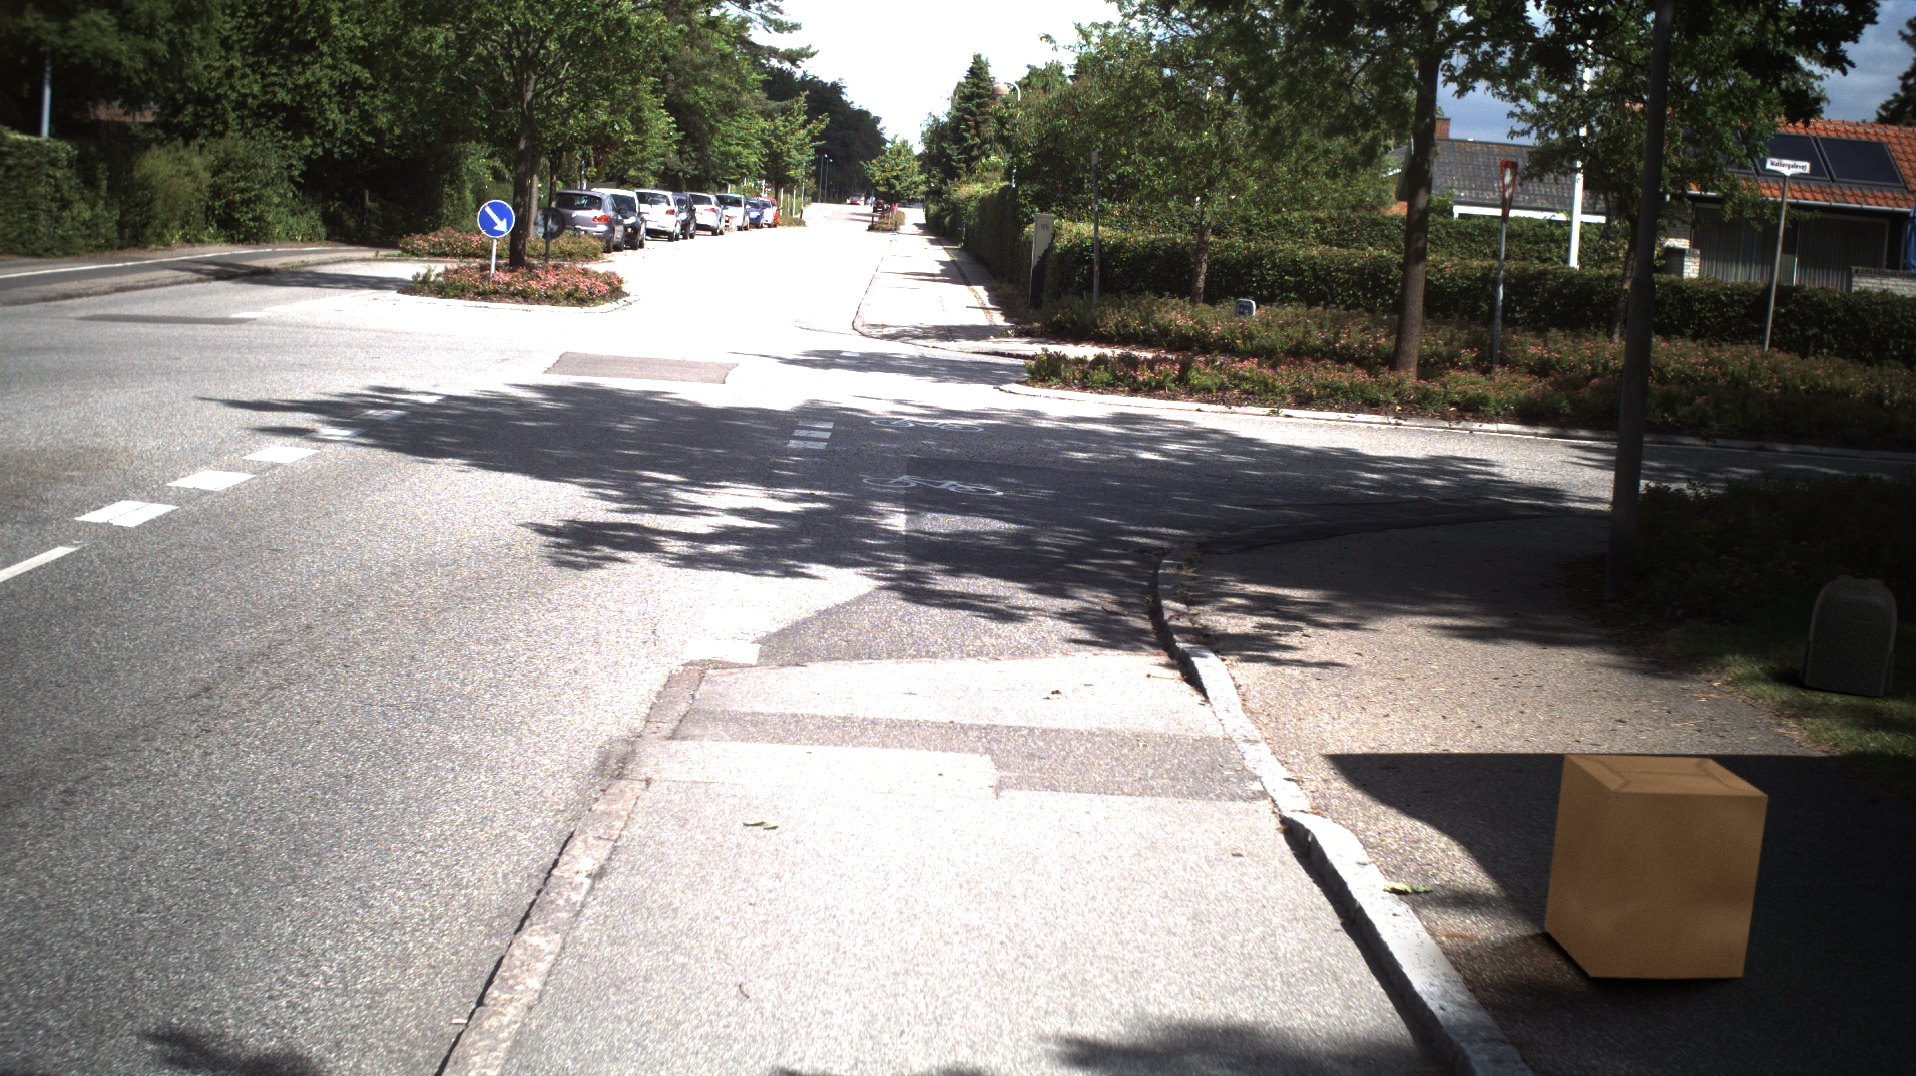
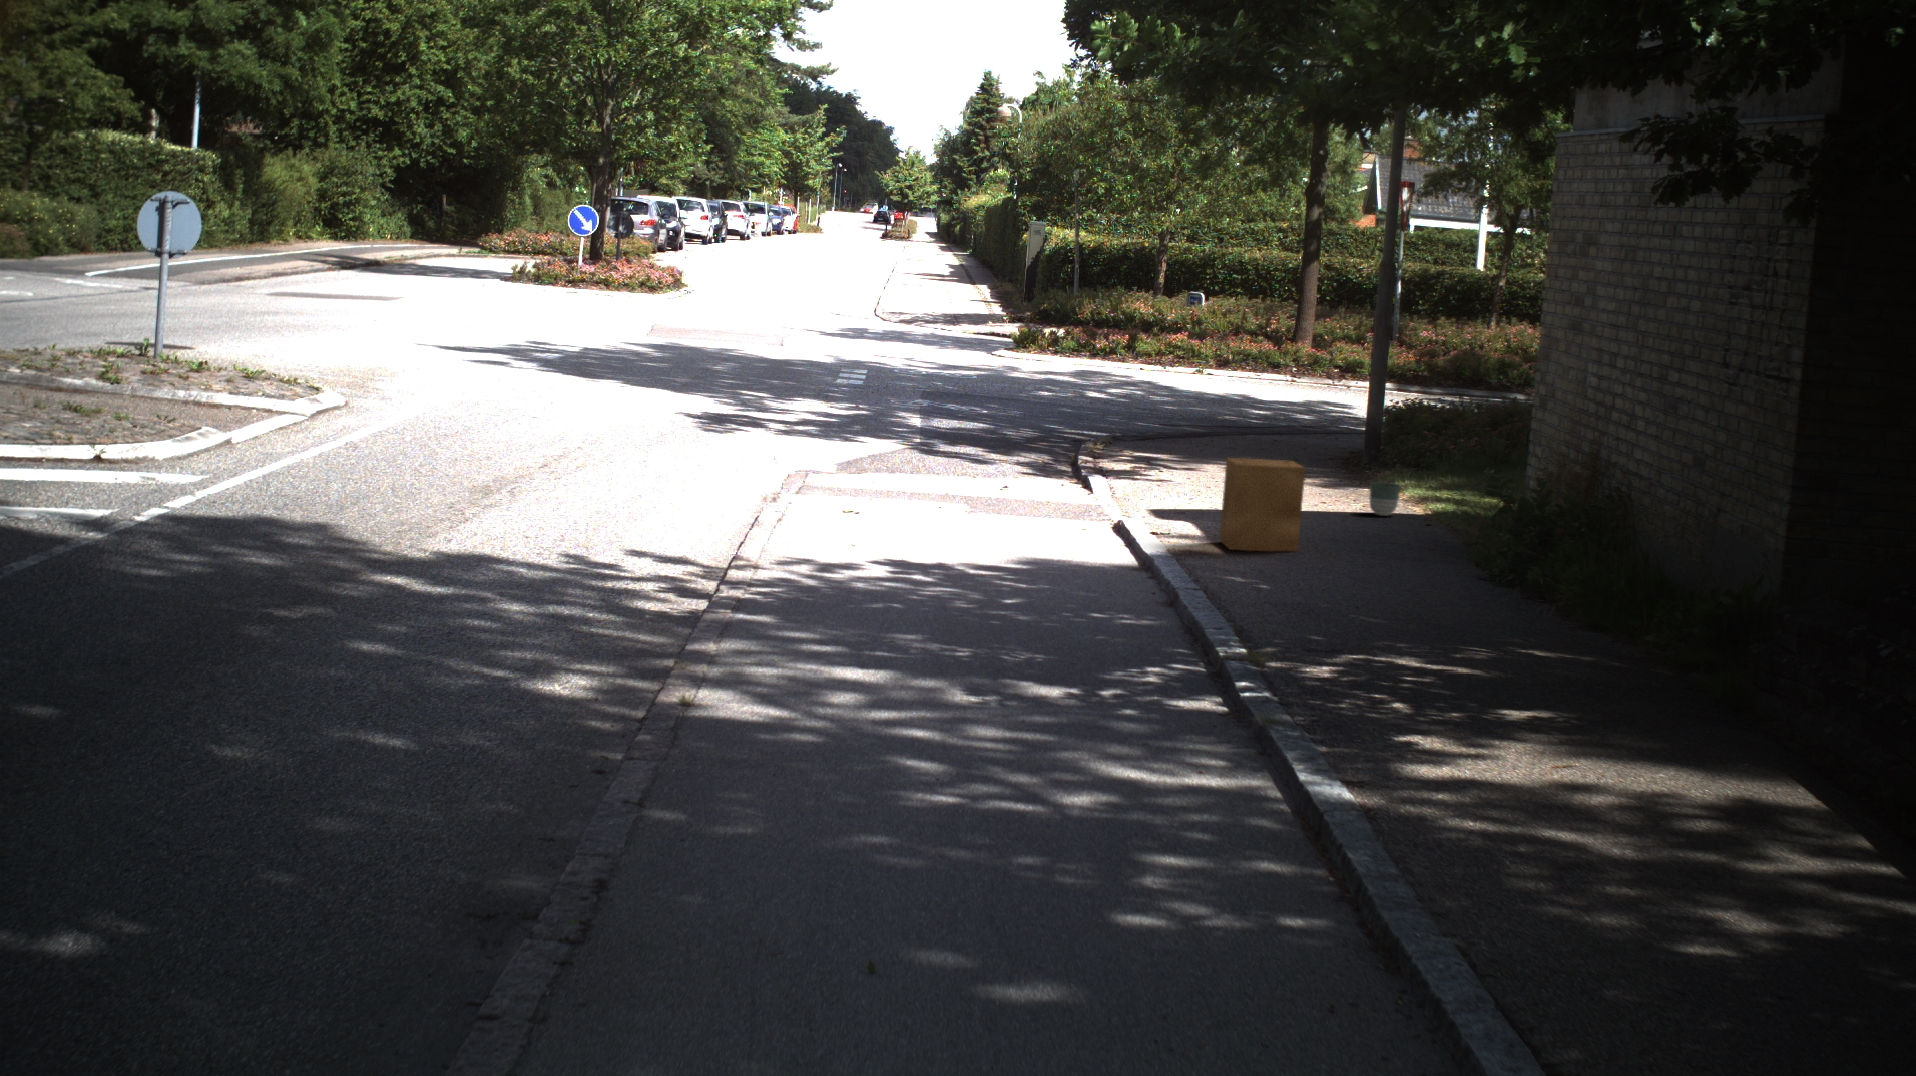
backpack: present [1799,575,1897,697] -> none [1433,422,1485,491]
planter: none [1770,729,1837,800] -> present [1369,482,1401,516]

